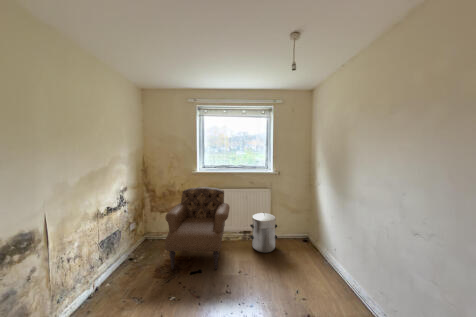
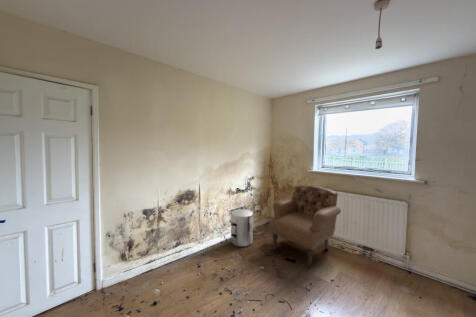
waste bin: present [250,212,277,253] -> present [231,209,253,247]

